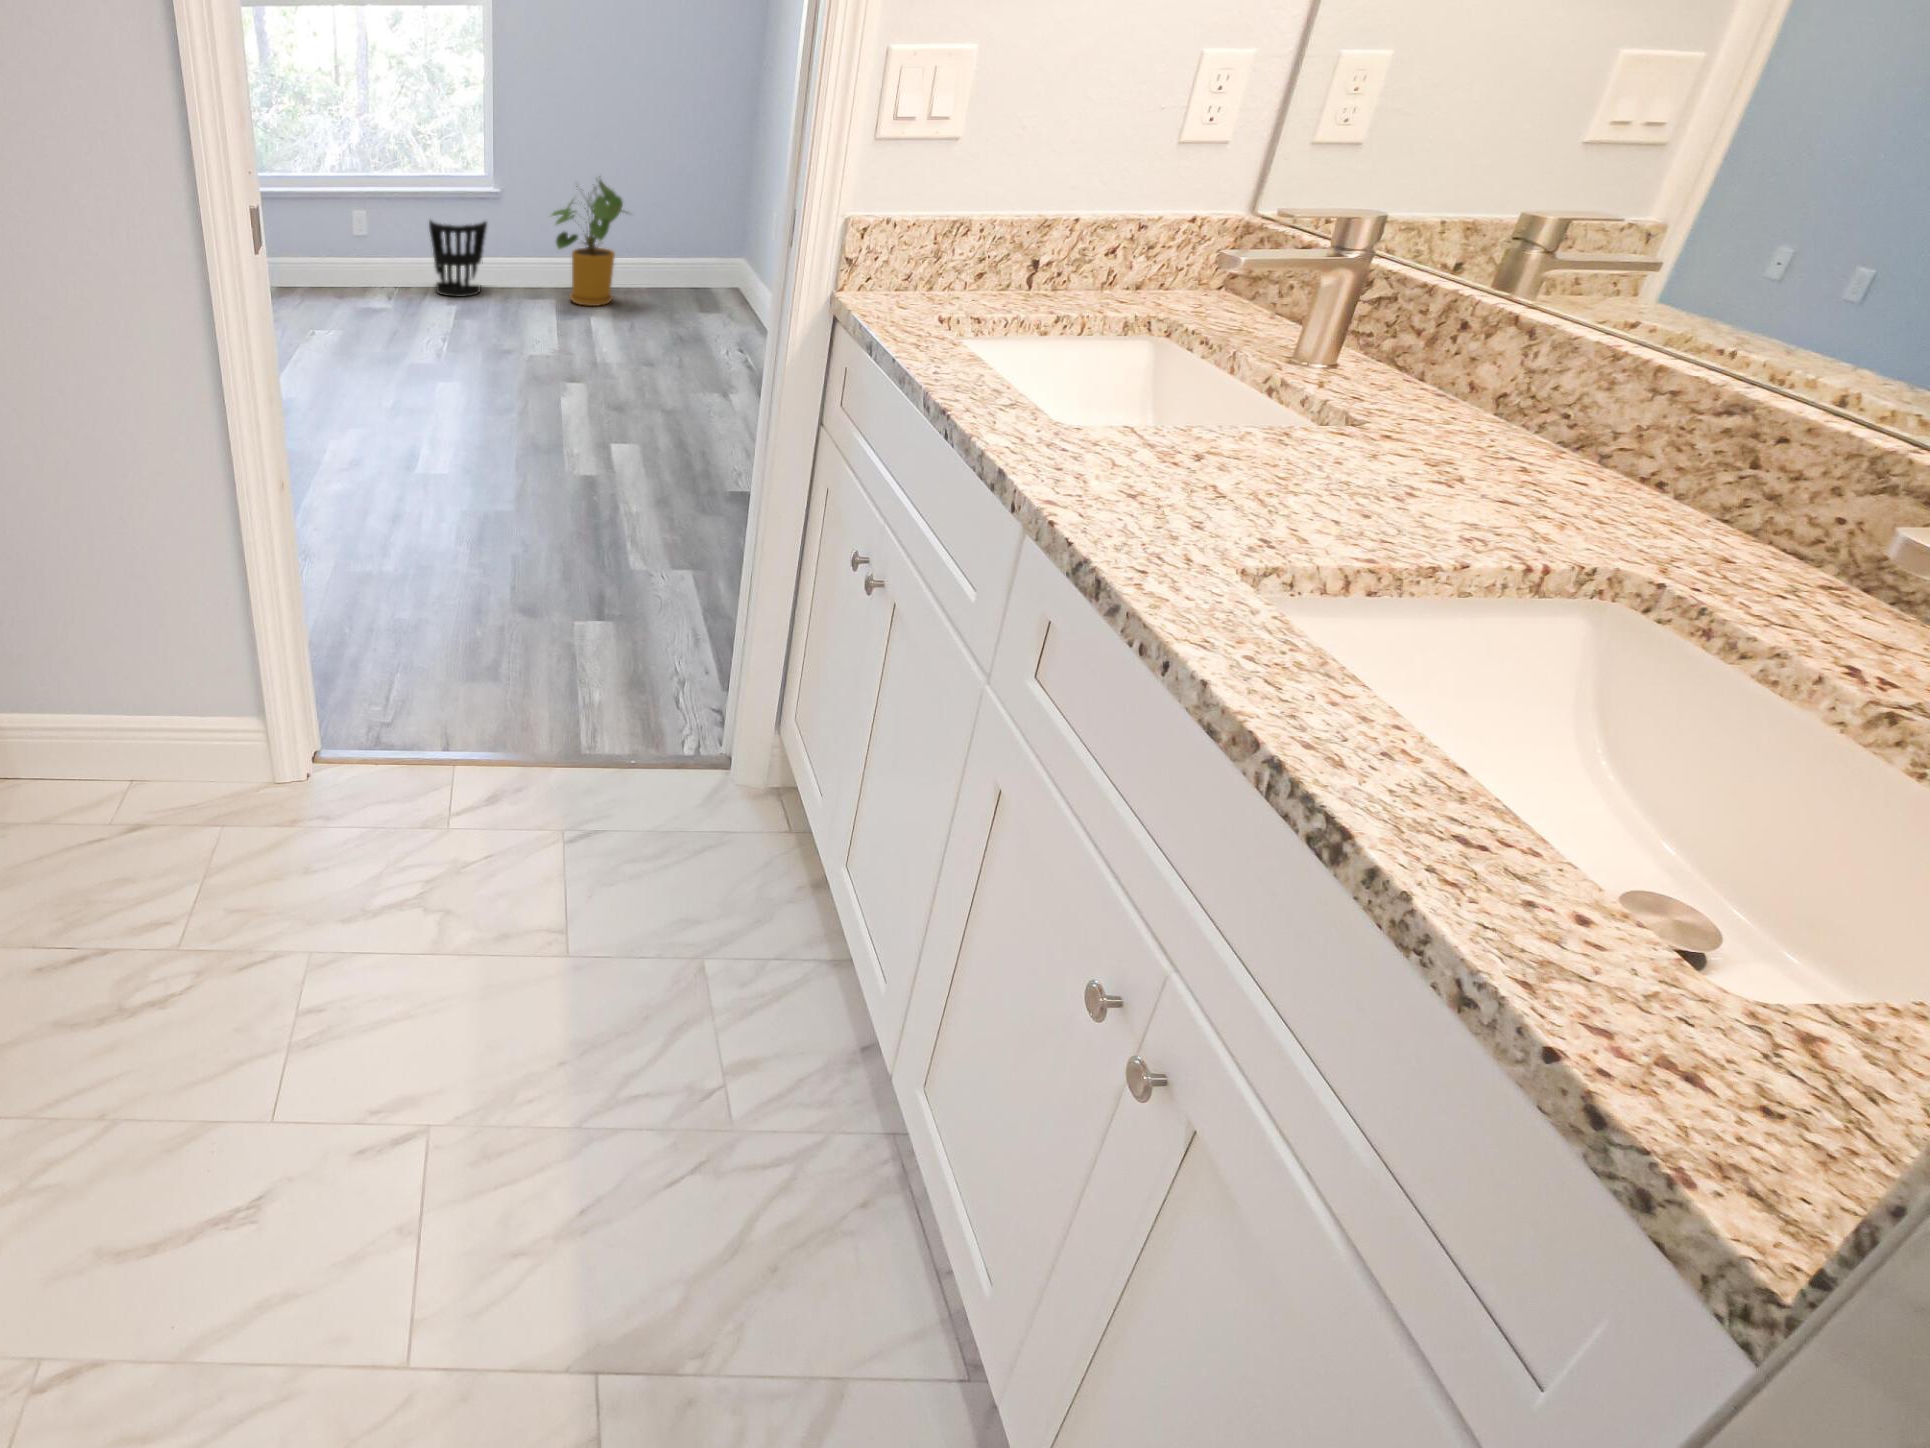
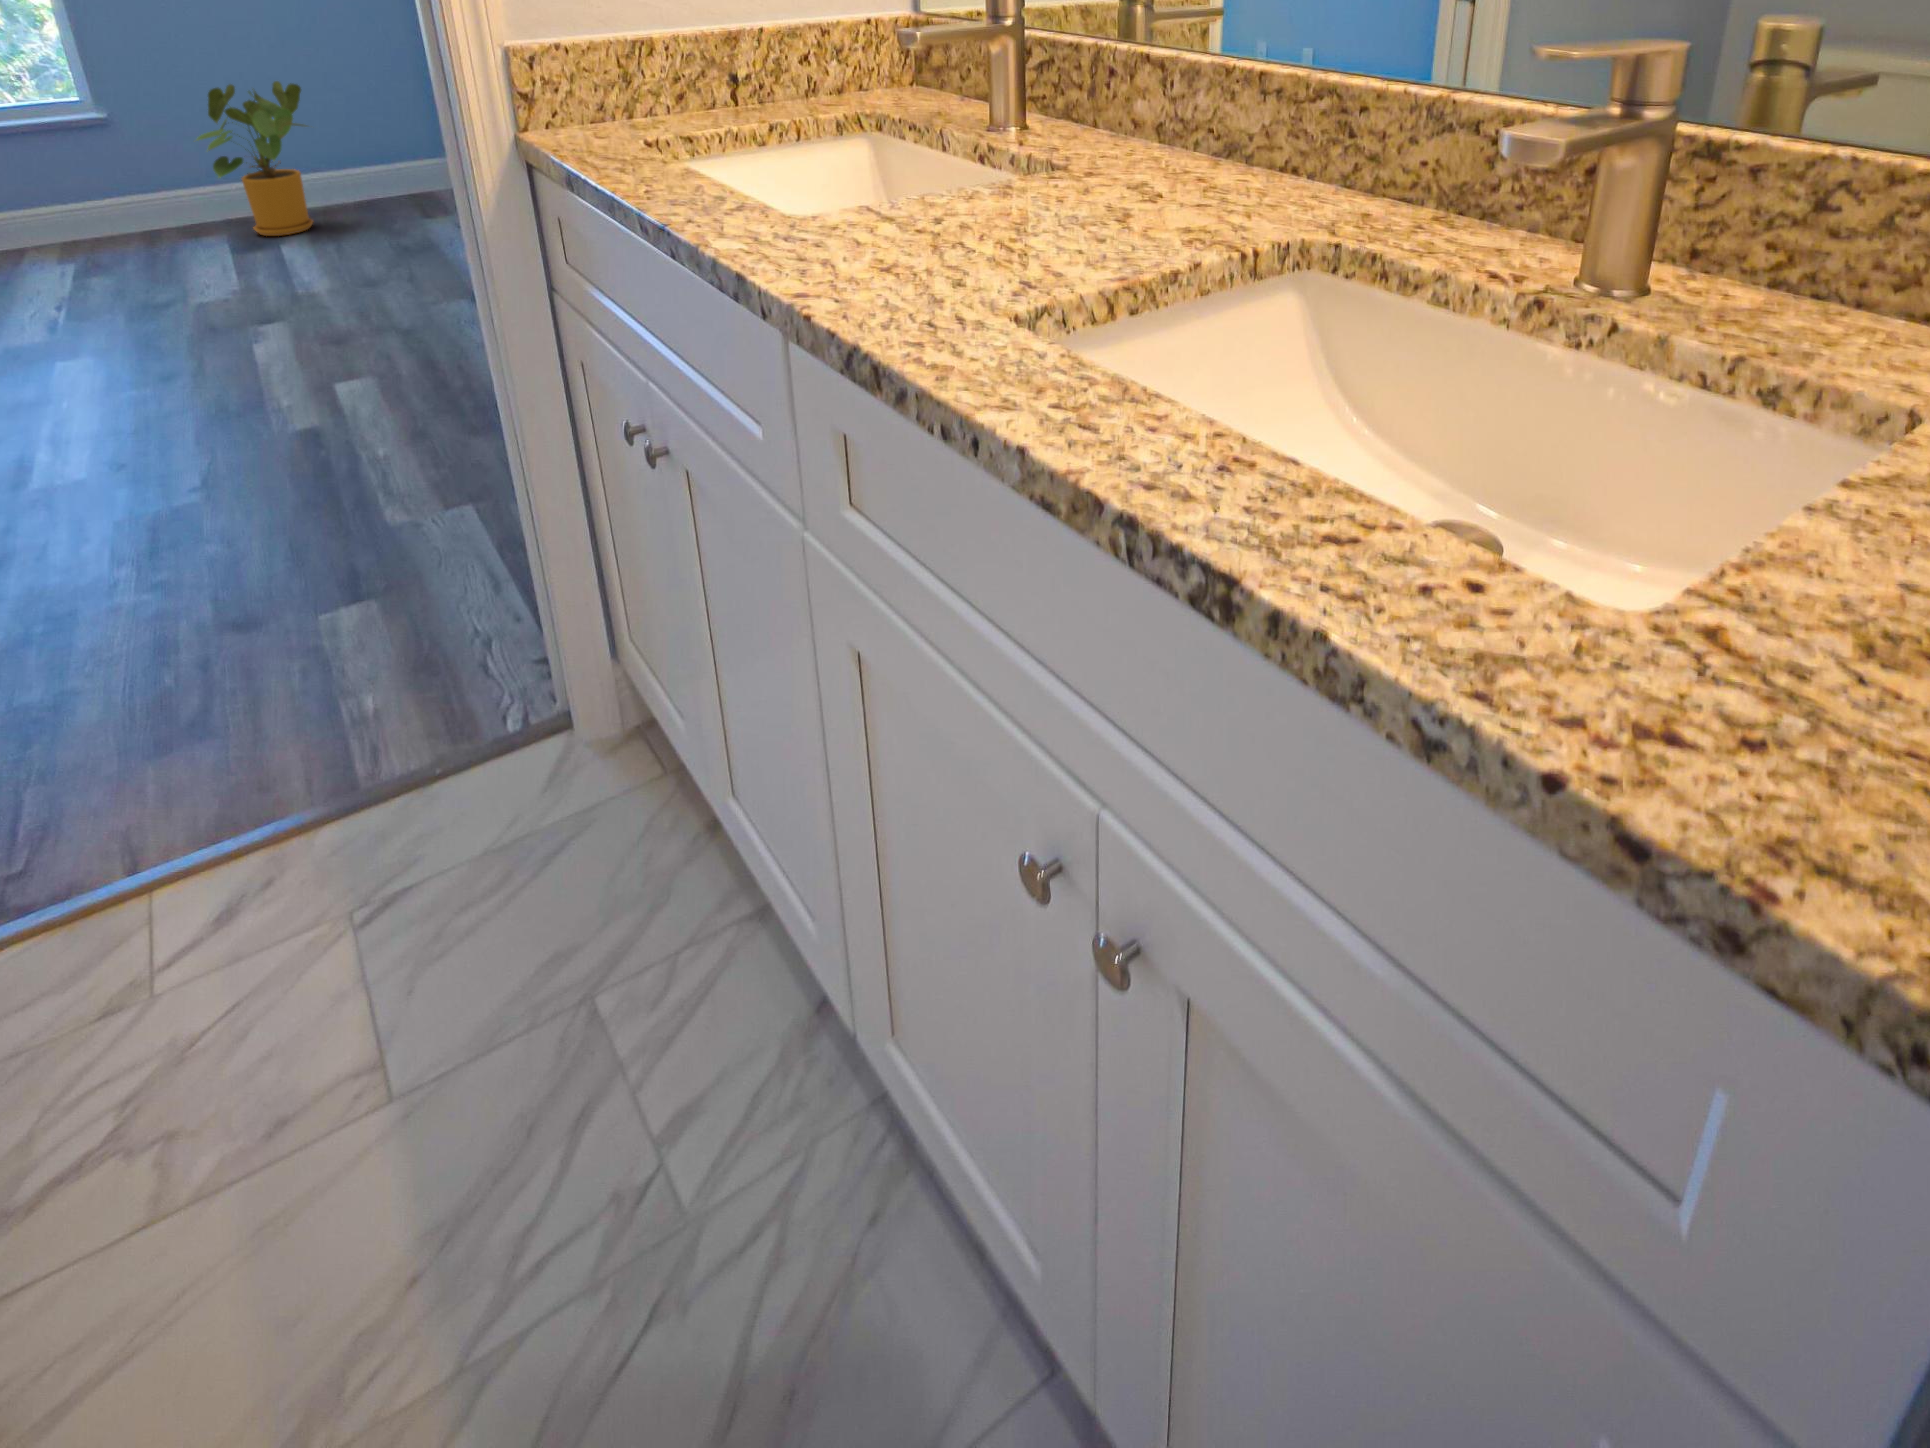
wastebasket: present [429,221,487,297] -> none [15,155,124,256]

